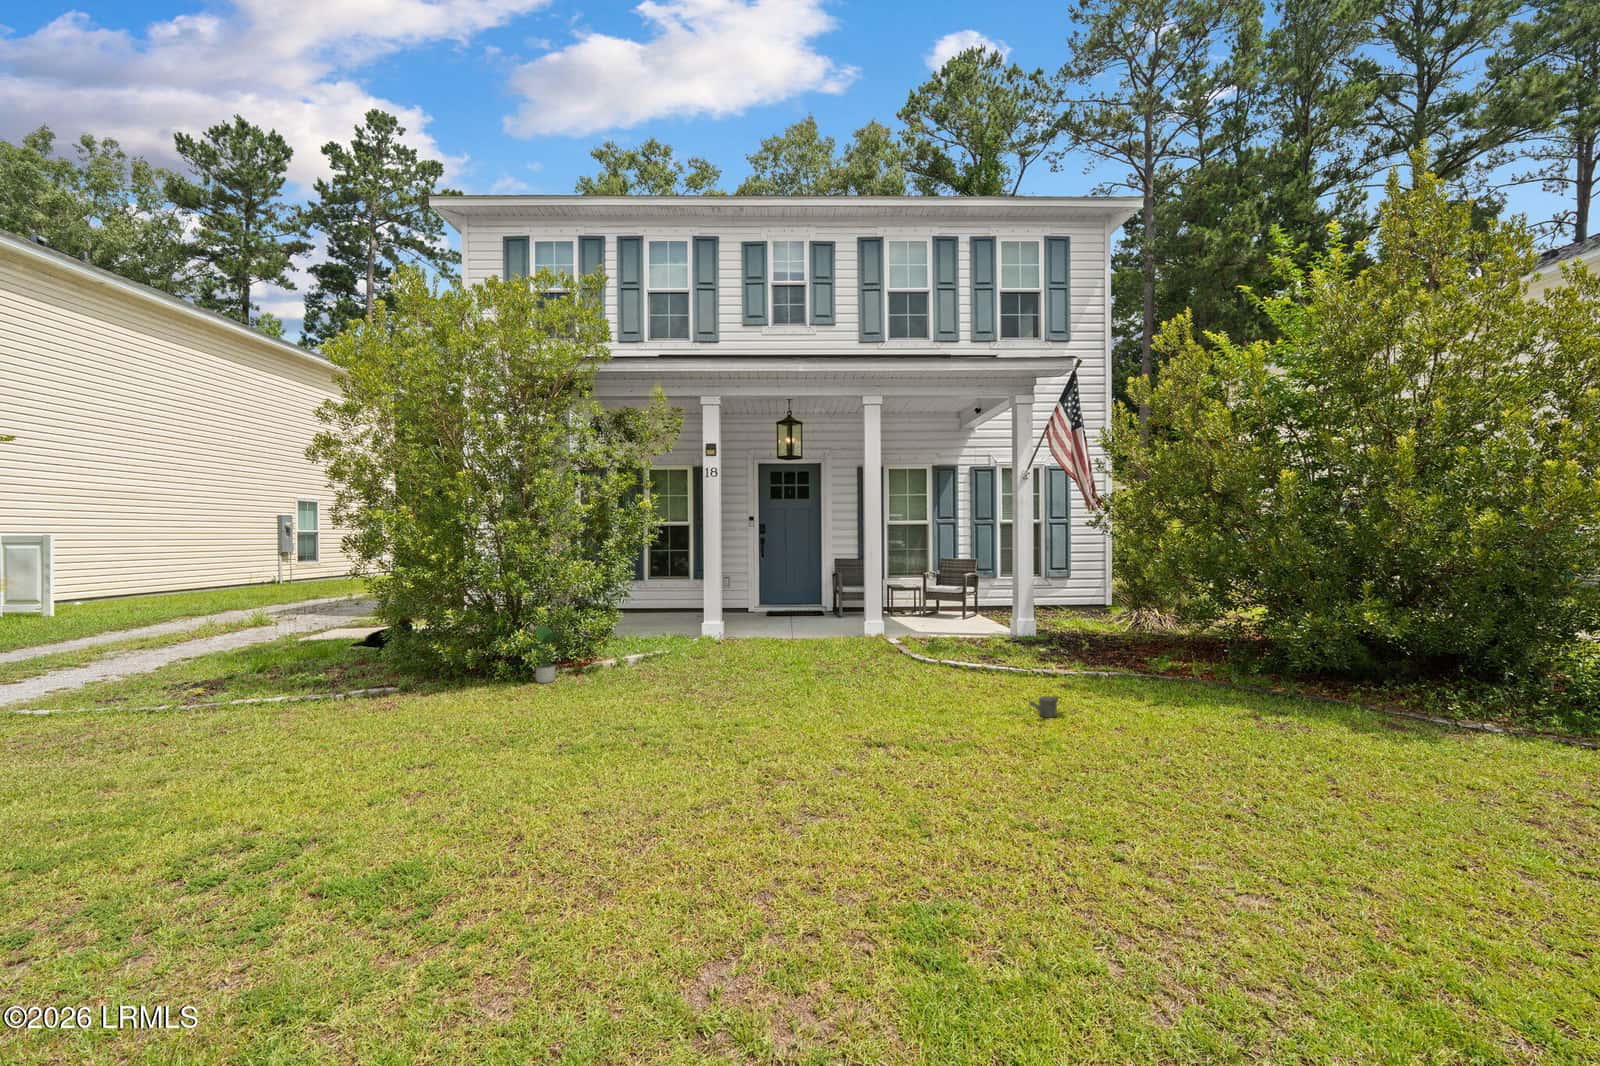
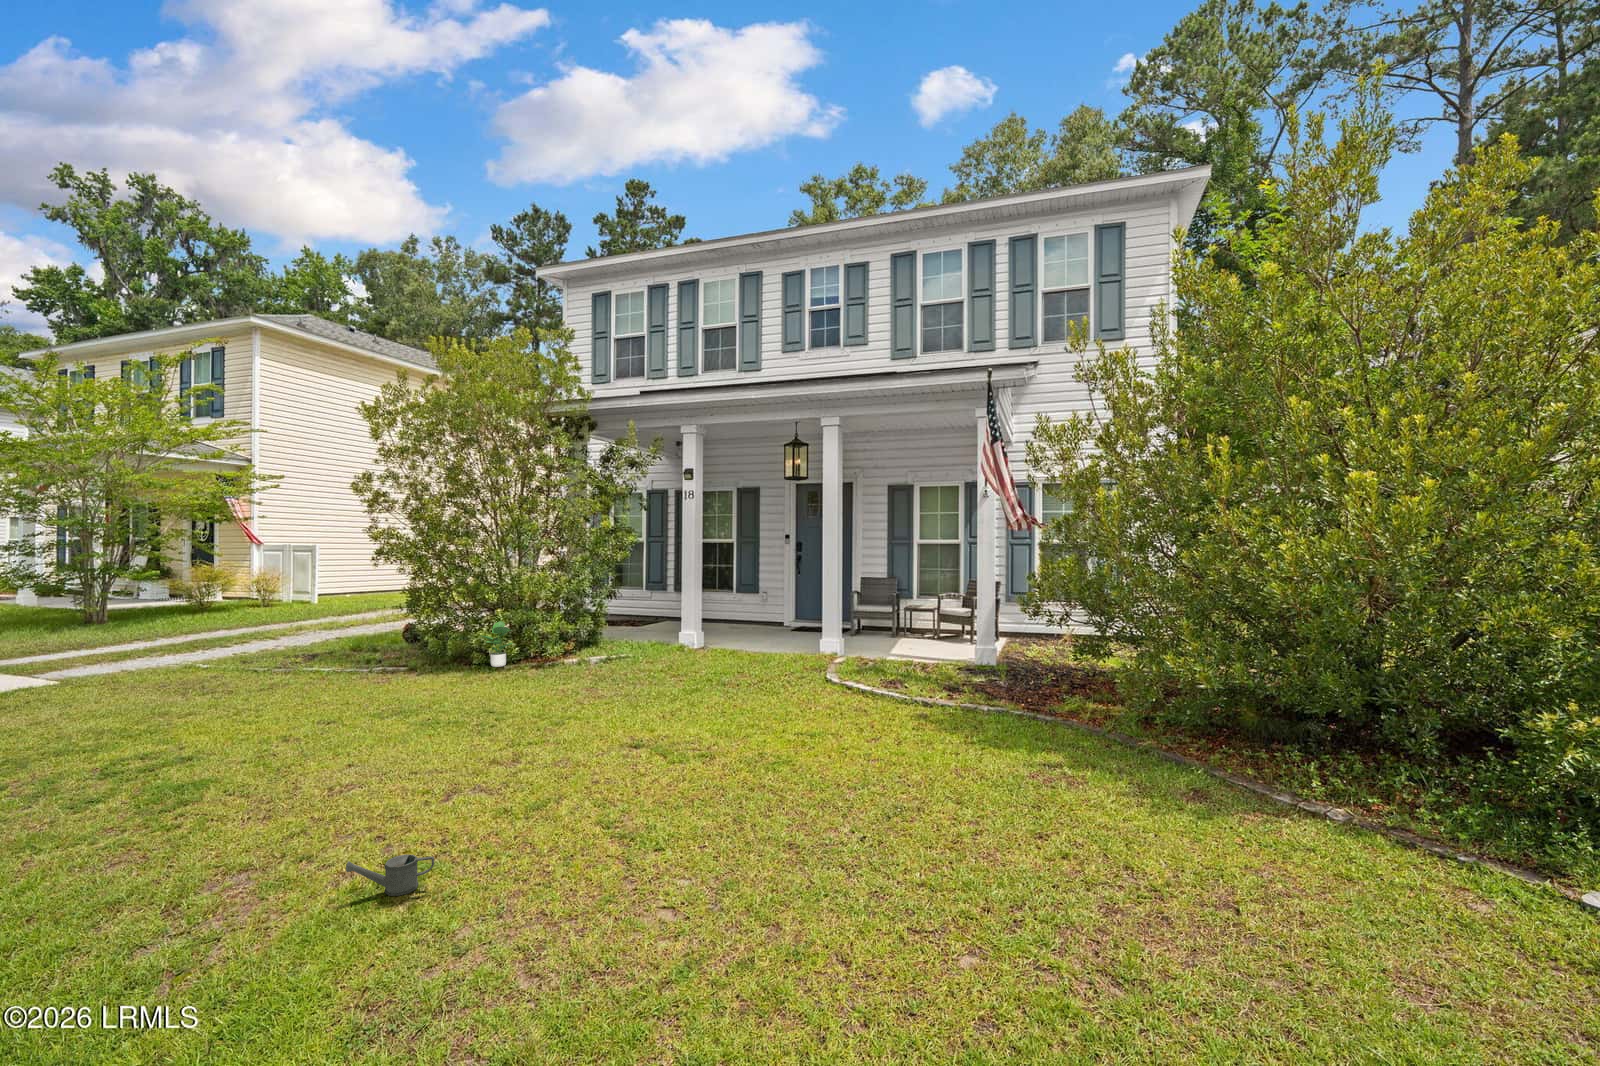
watering can: present [1029,696,1058,718] -> present [346,855,434,896]

